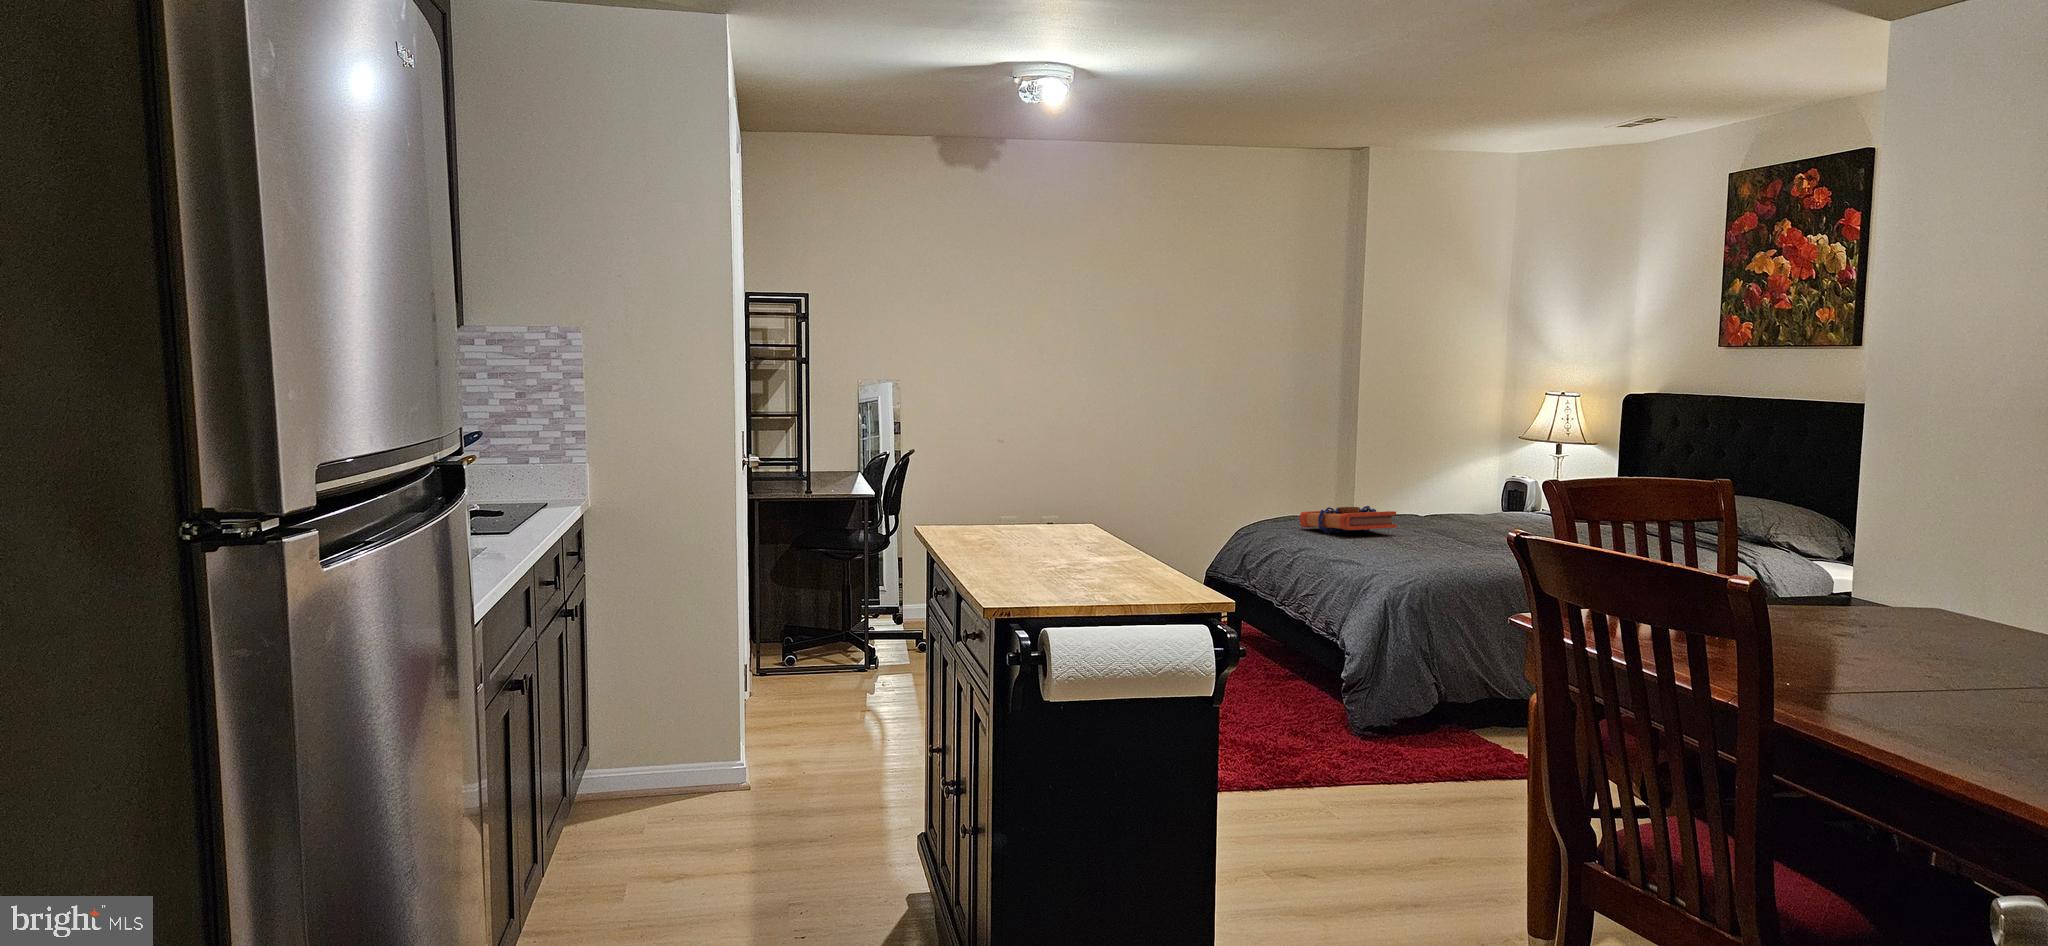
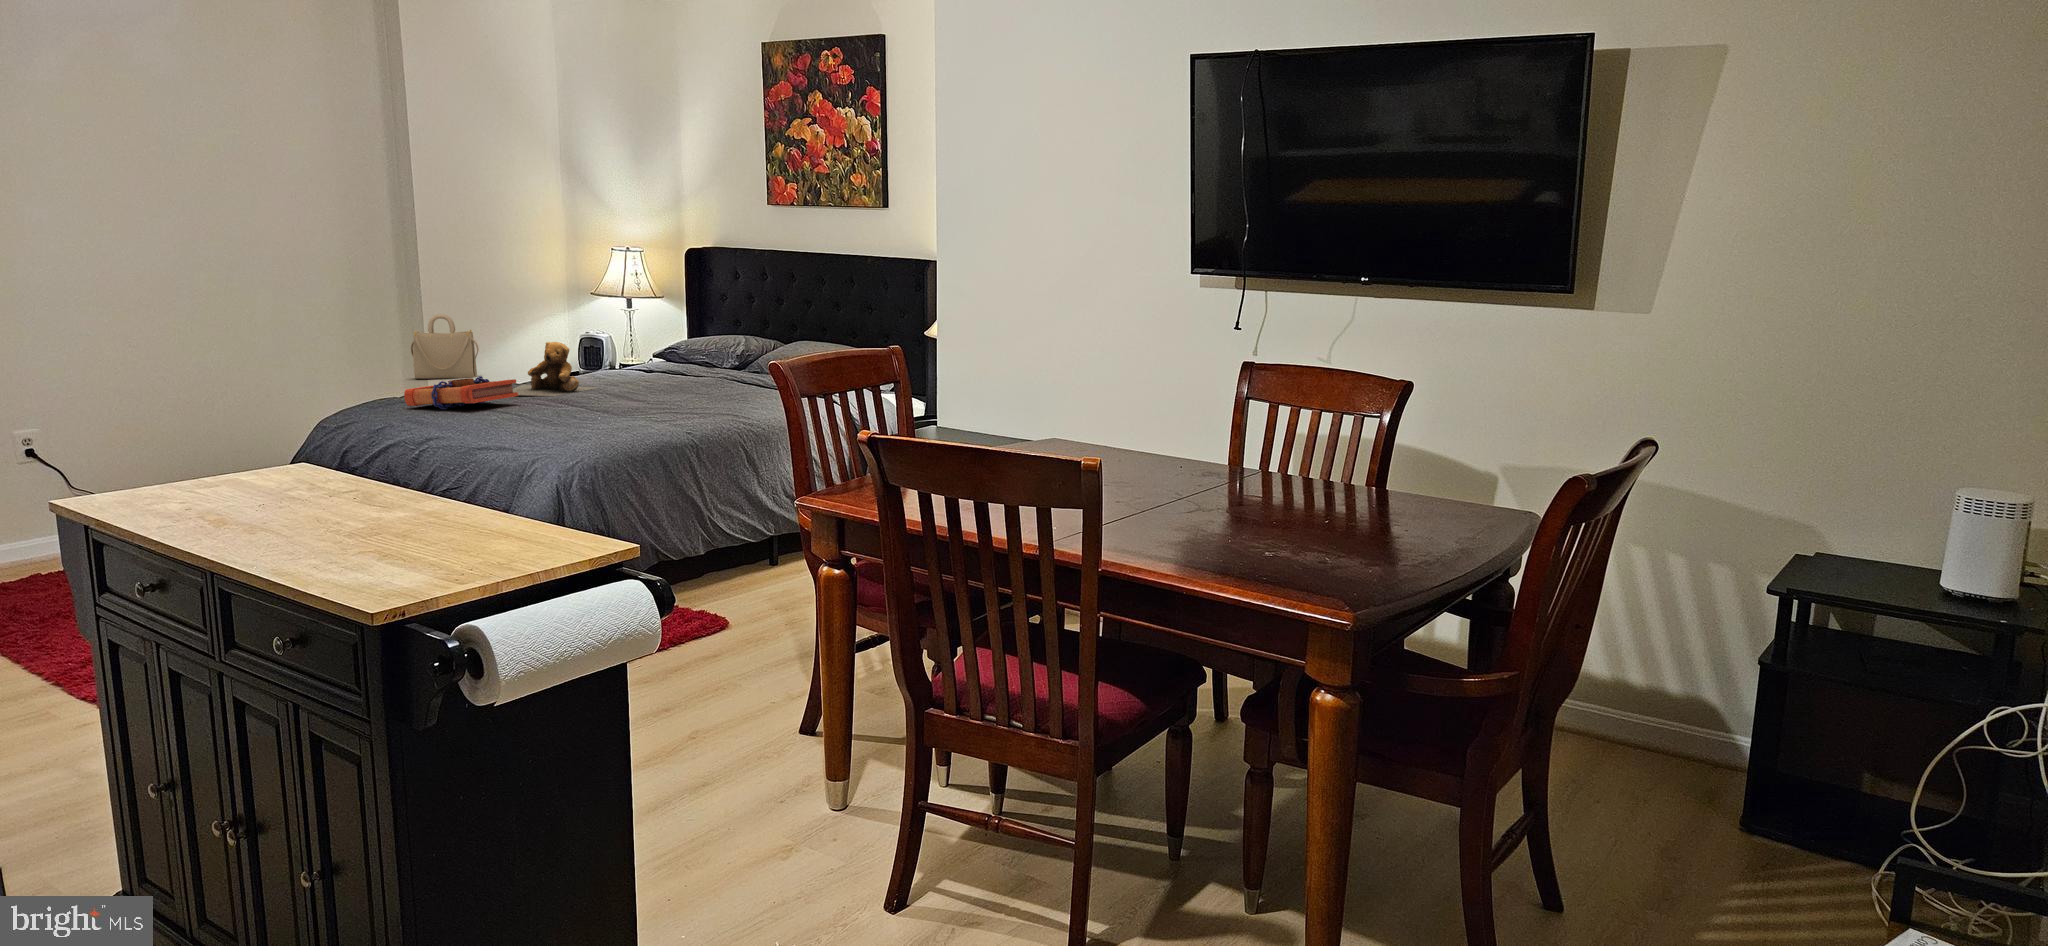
handbag: none [1343,447,1402,508] -> present [411,314,479,379]
teddy bear: none [1391,478,1496,535] -> present [513,342,597,396]

